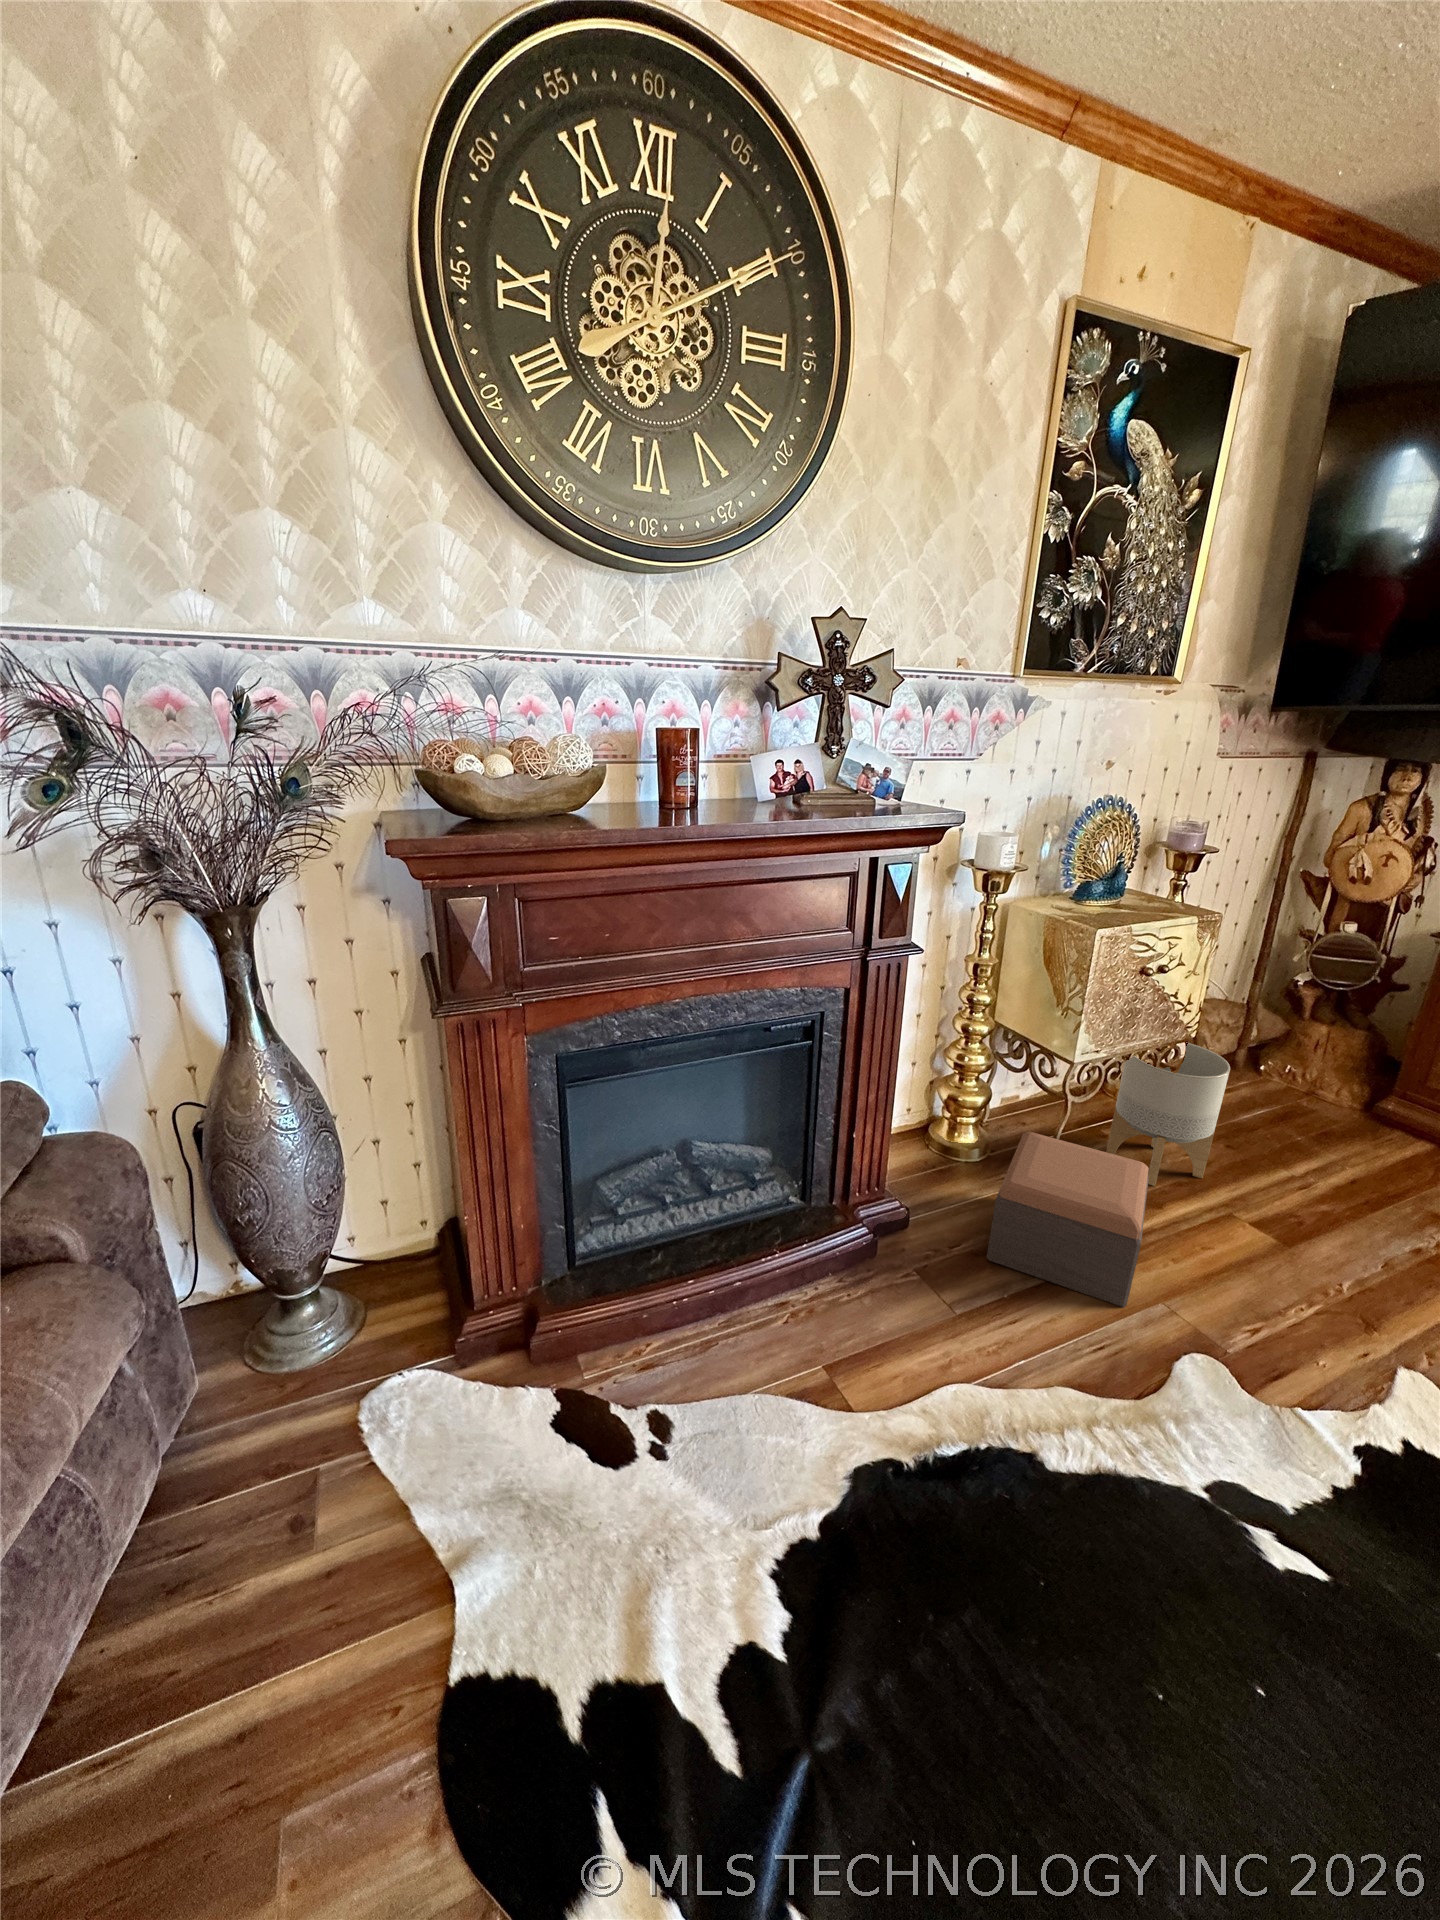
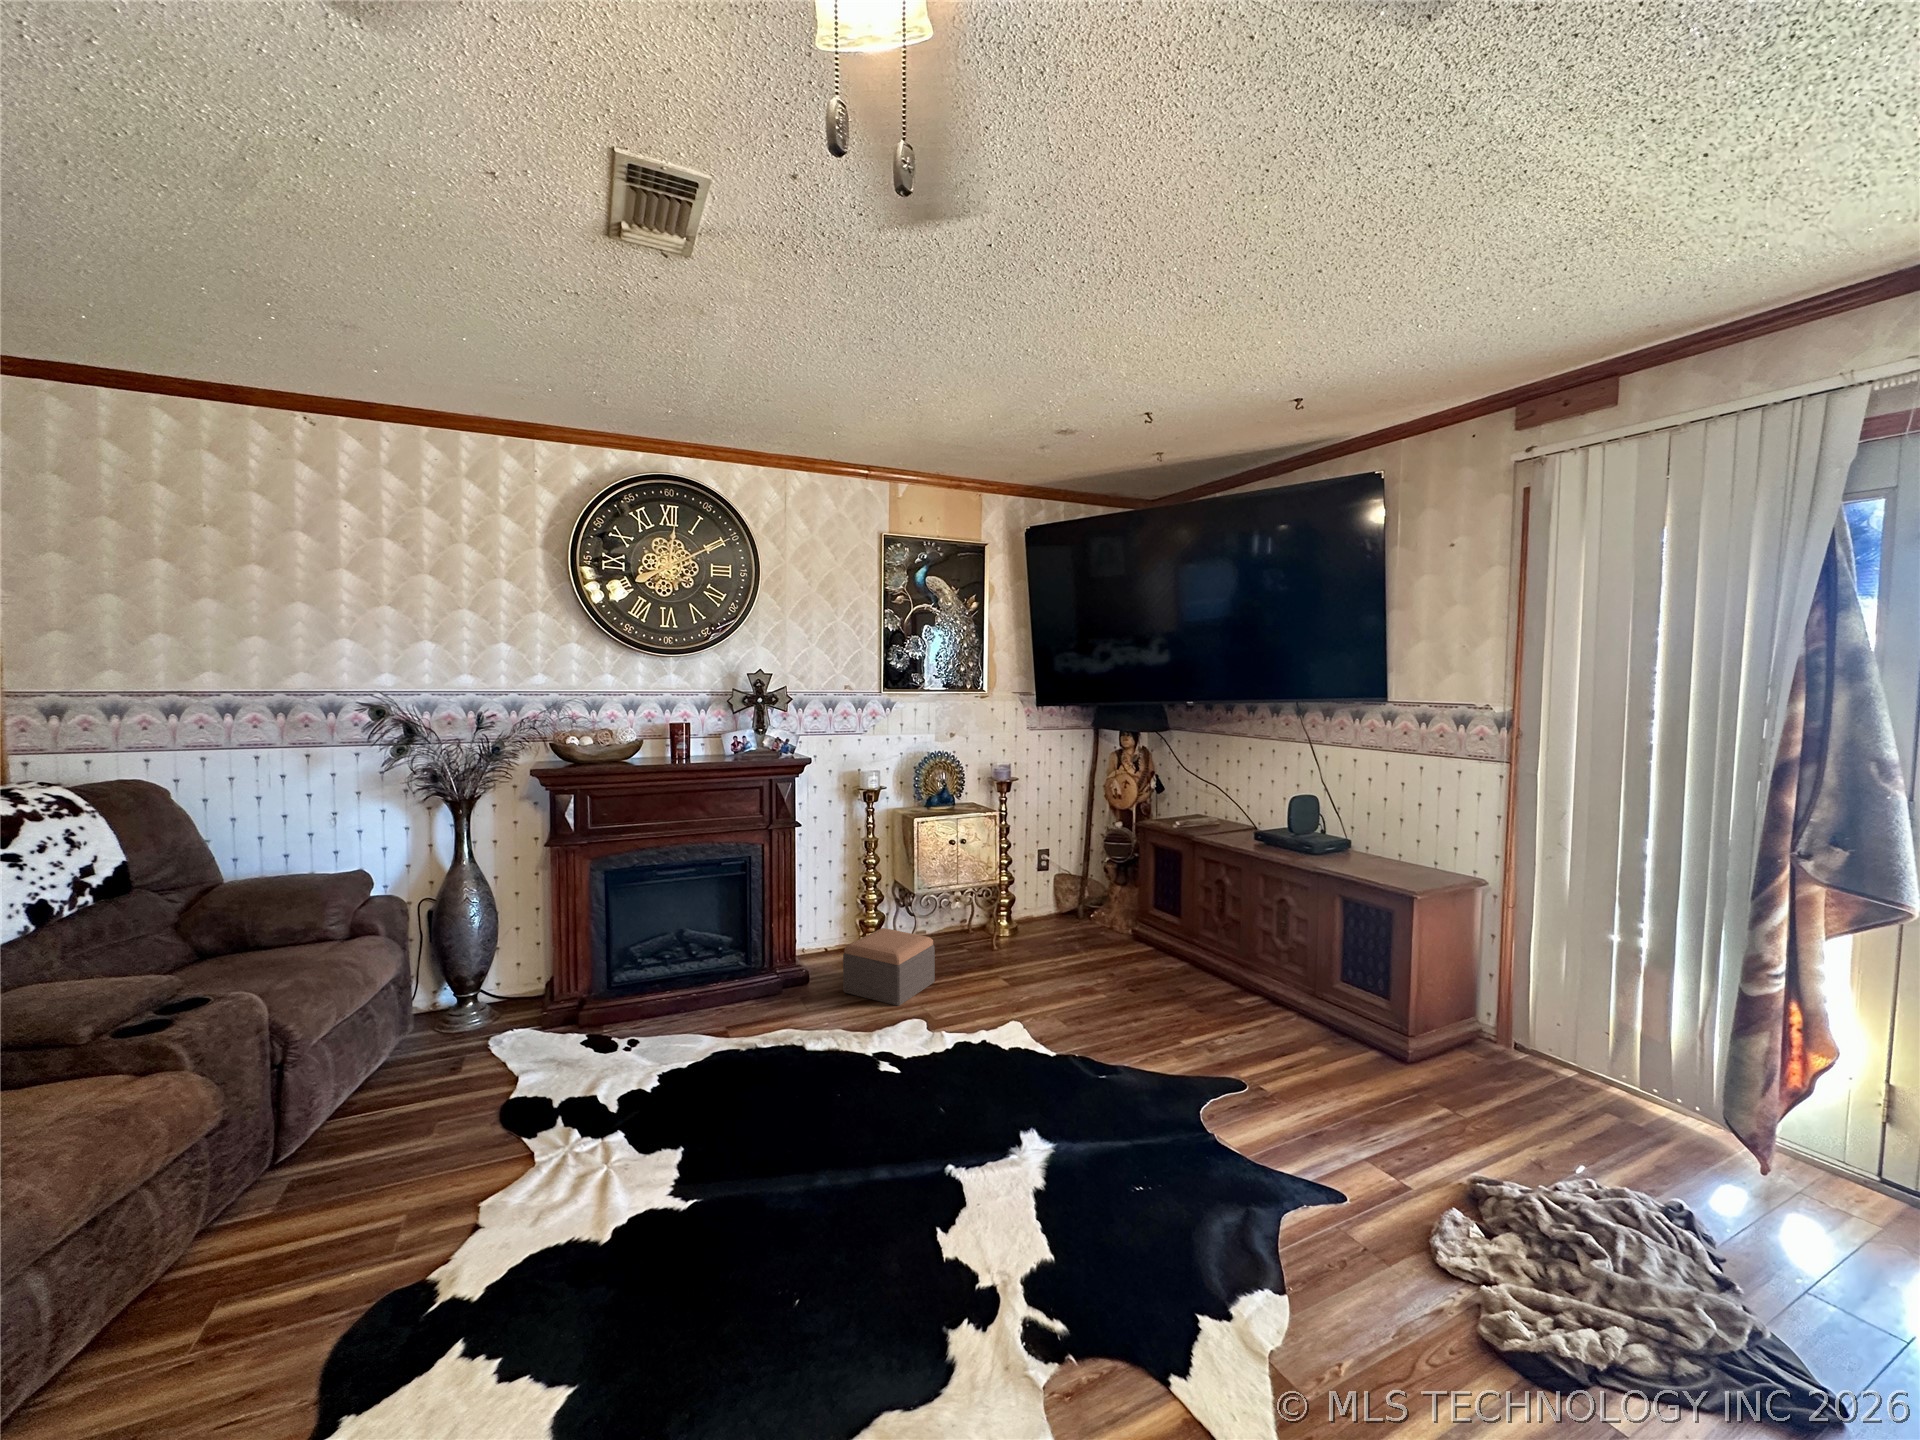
planter: present [1106,1043,1230,1186] -> none [955,883,1005,965]

